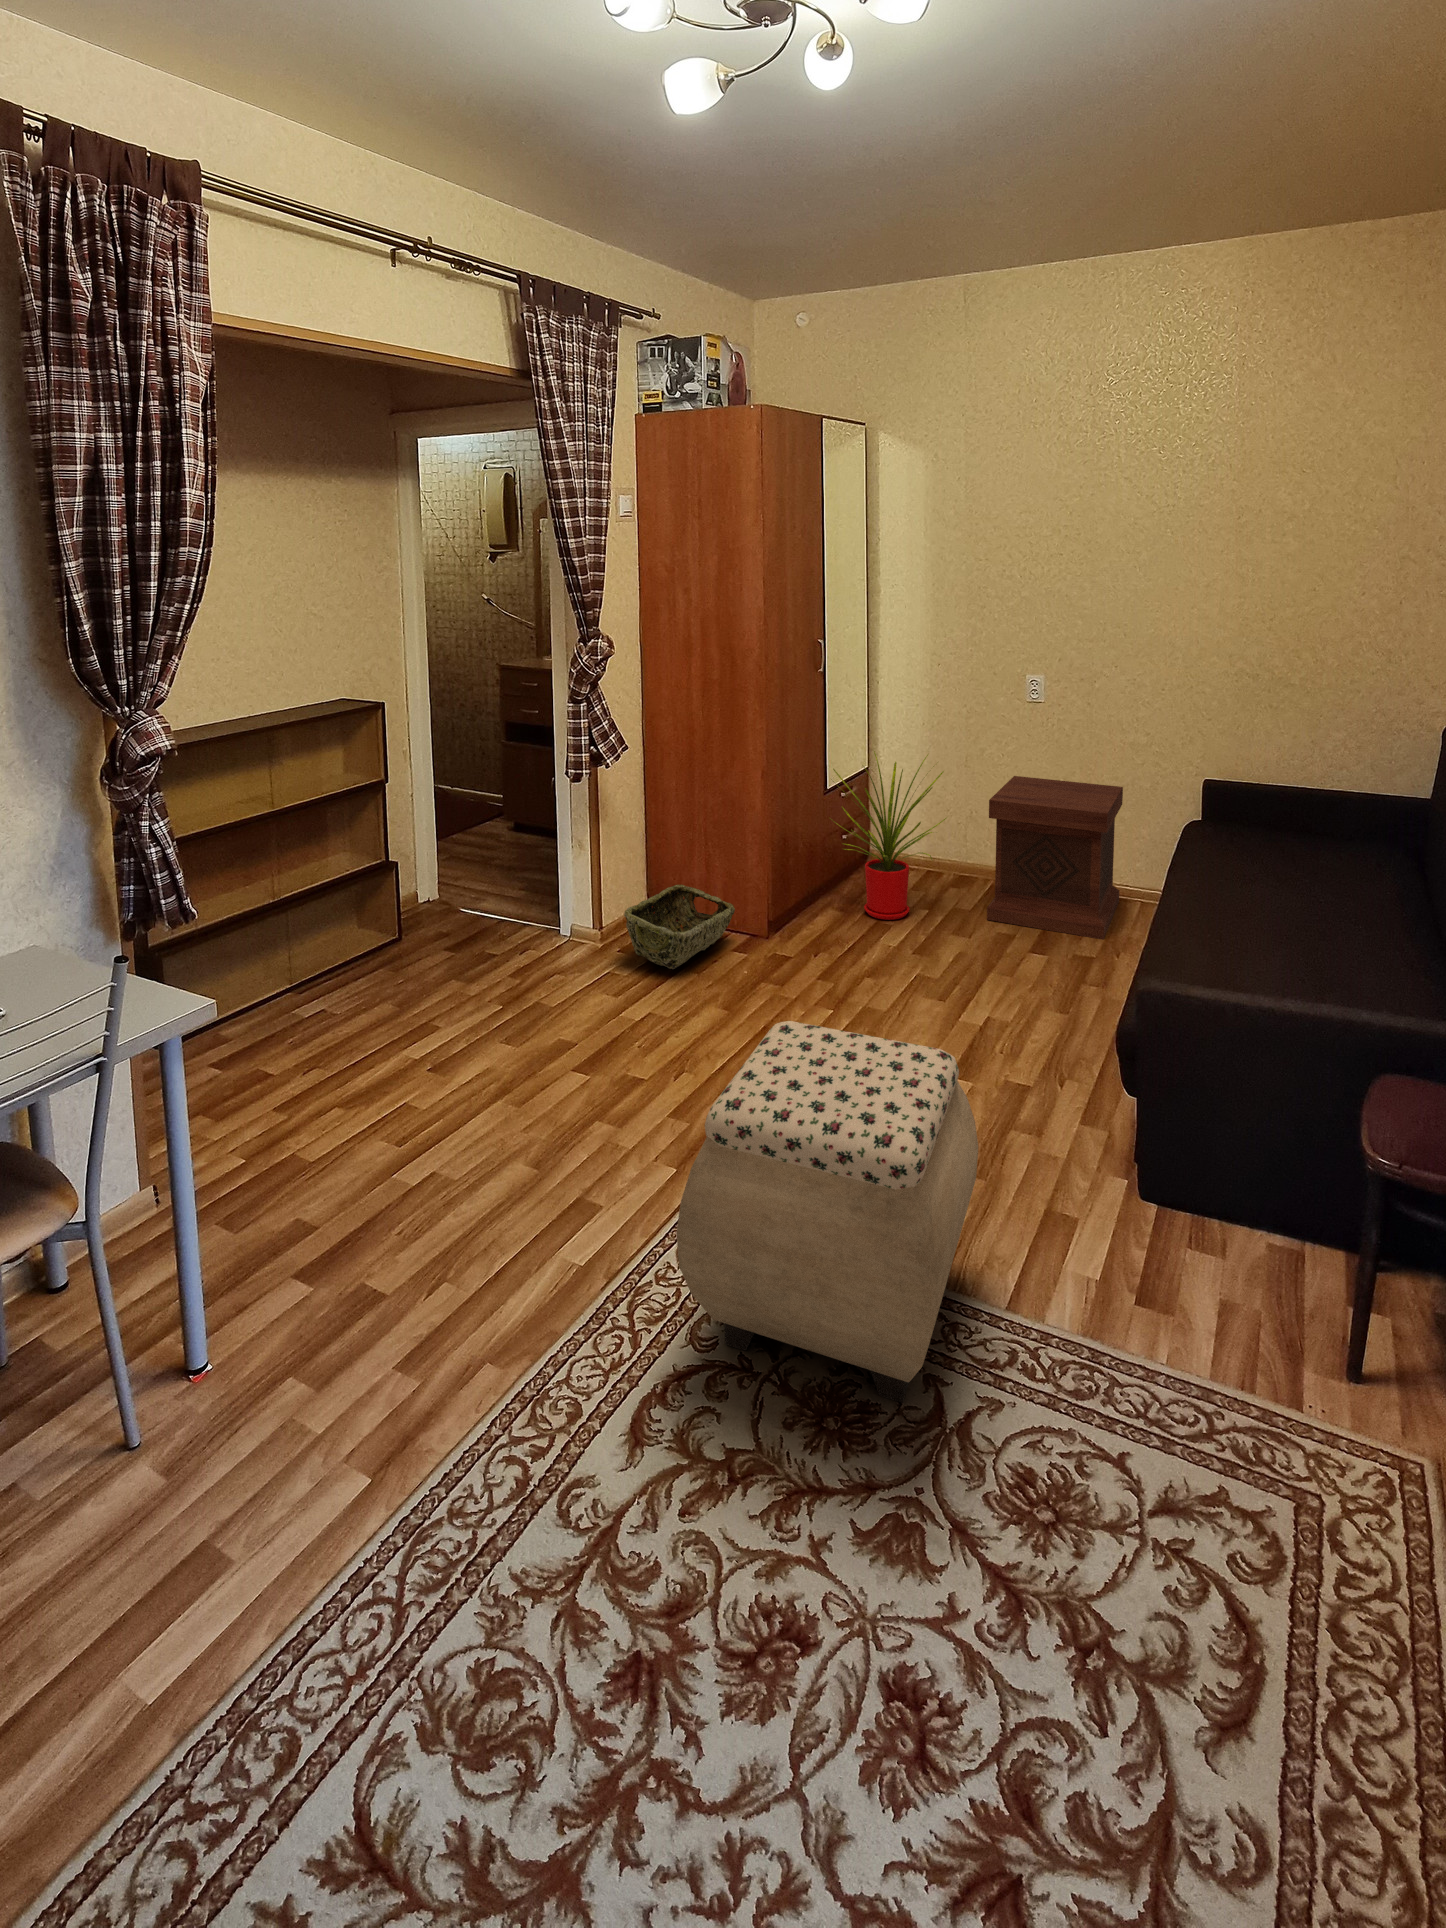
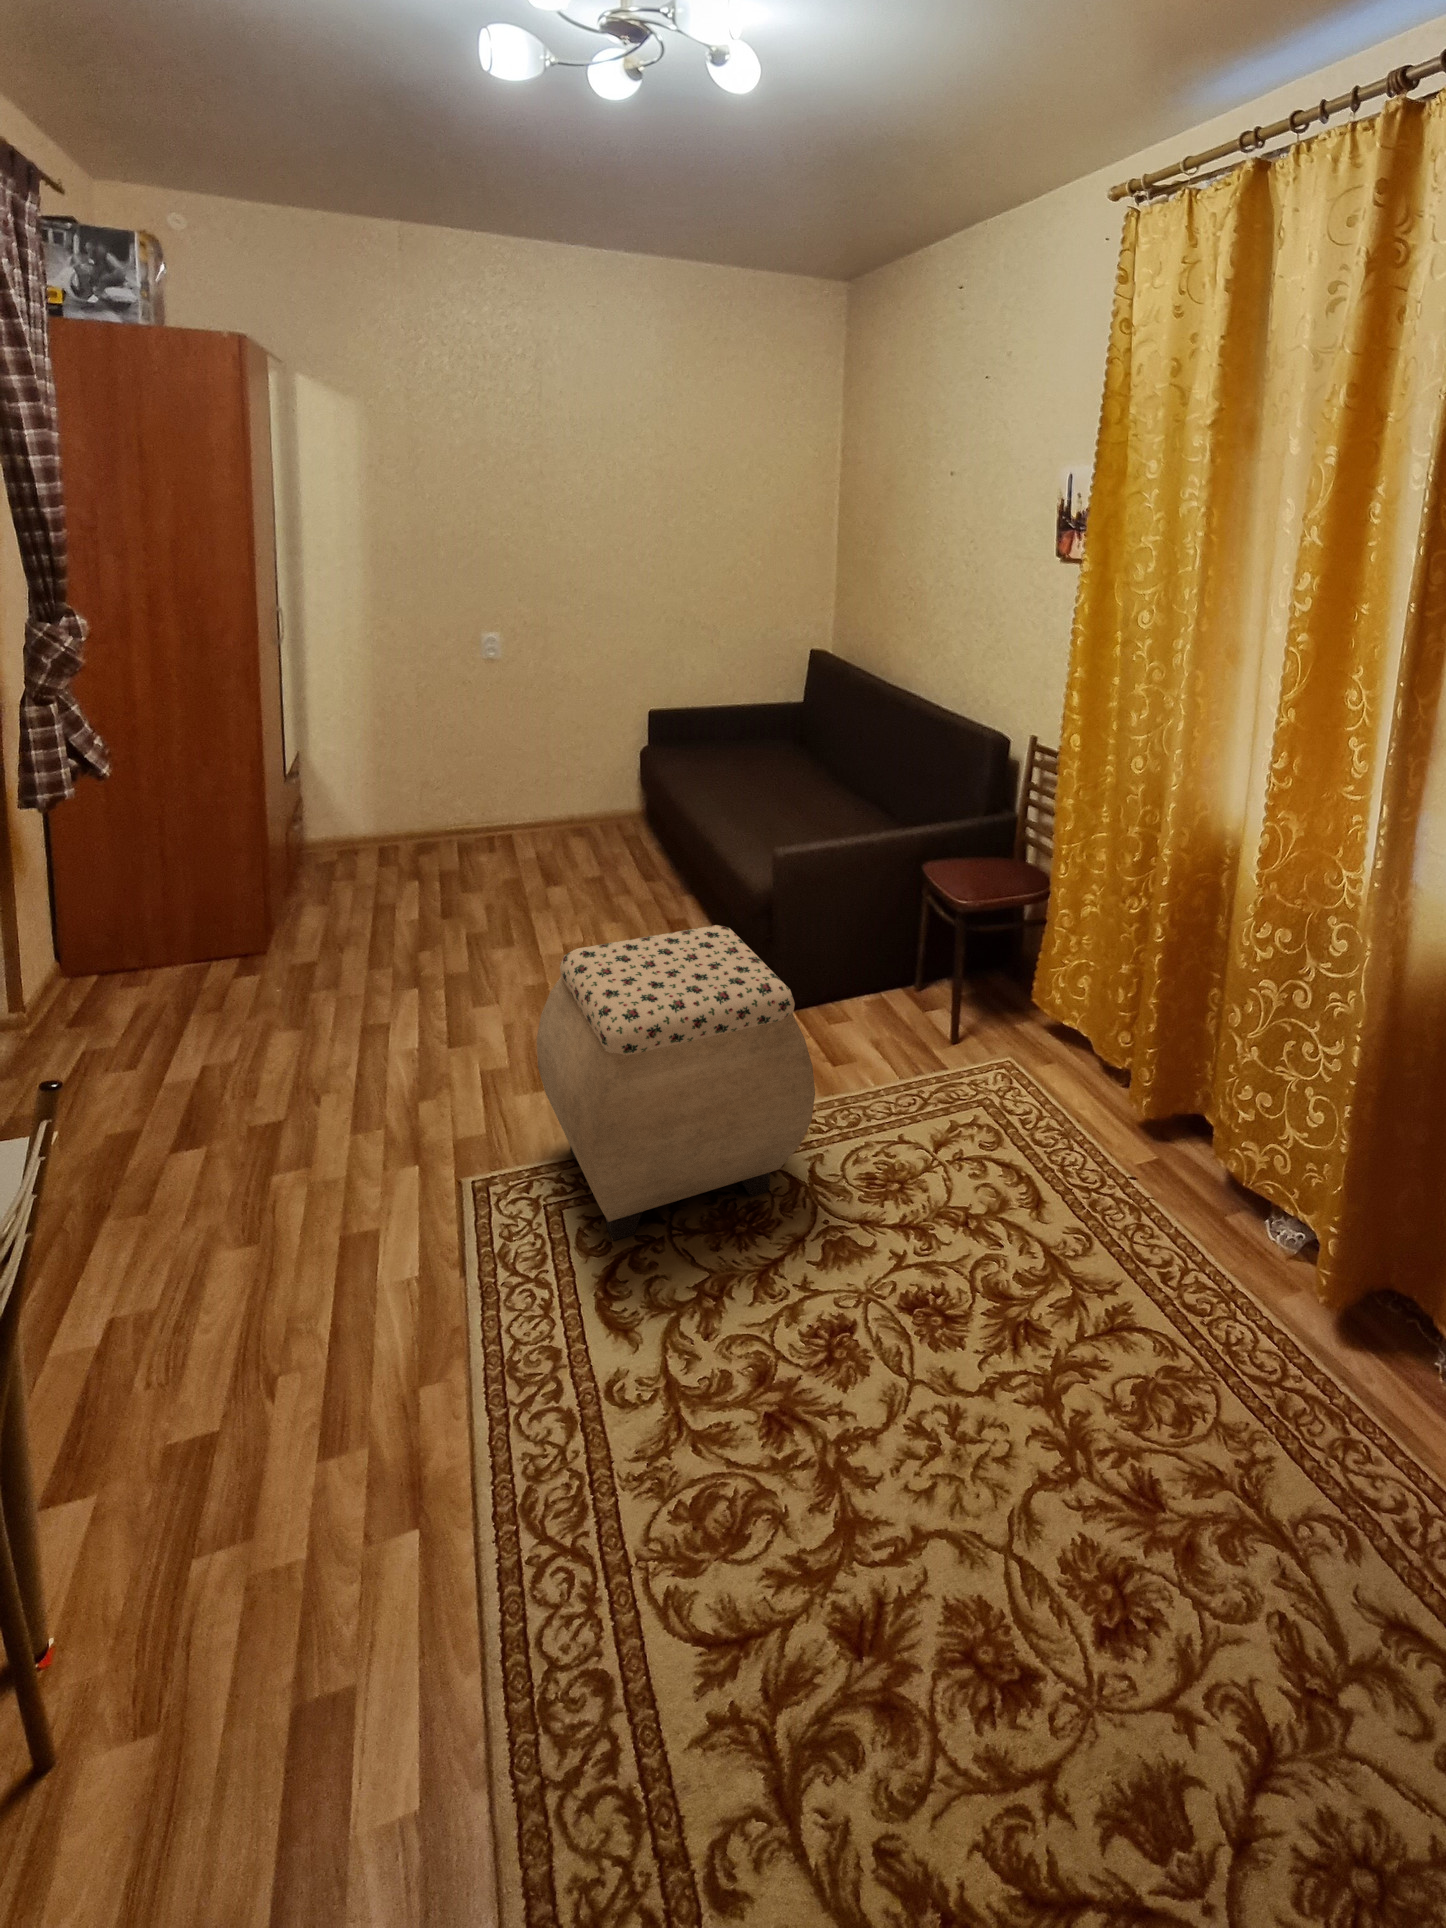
house plant: present [833,751,946,920] -> none [275,694,427,885]
side table: present [987,776,1123,939] -> none [461,706,592,857]
woven basket: present [624,885,735,969] -> none [55,905,201,1009]

